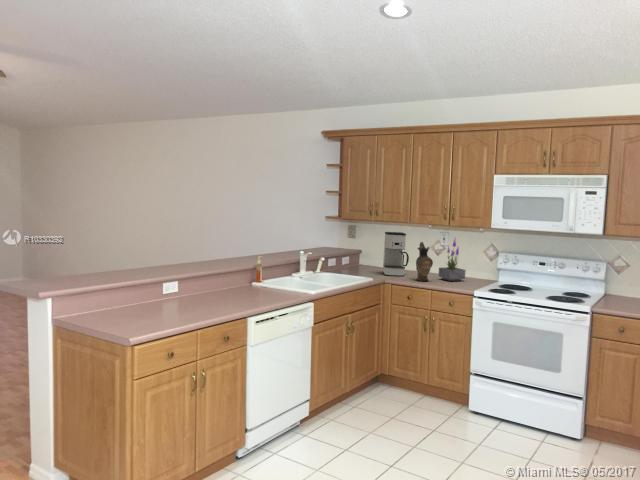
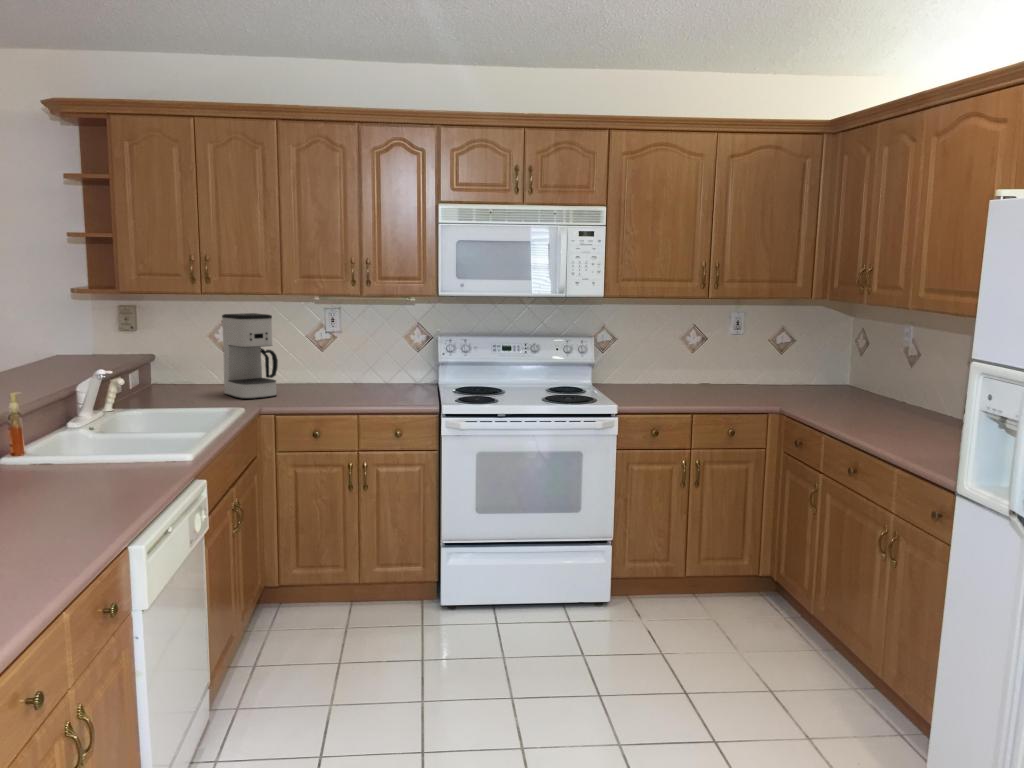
potted plant: present [439,238,466,281] -> none [341,314,388,394]
ceramic pitcher: present [416,242,433,281] -> none [307,328,340,401]

